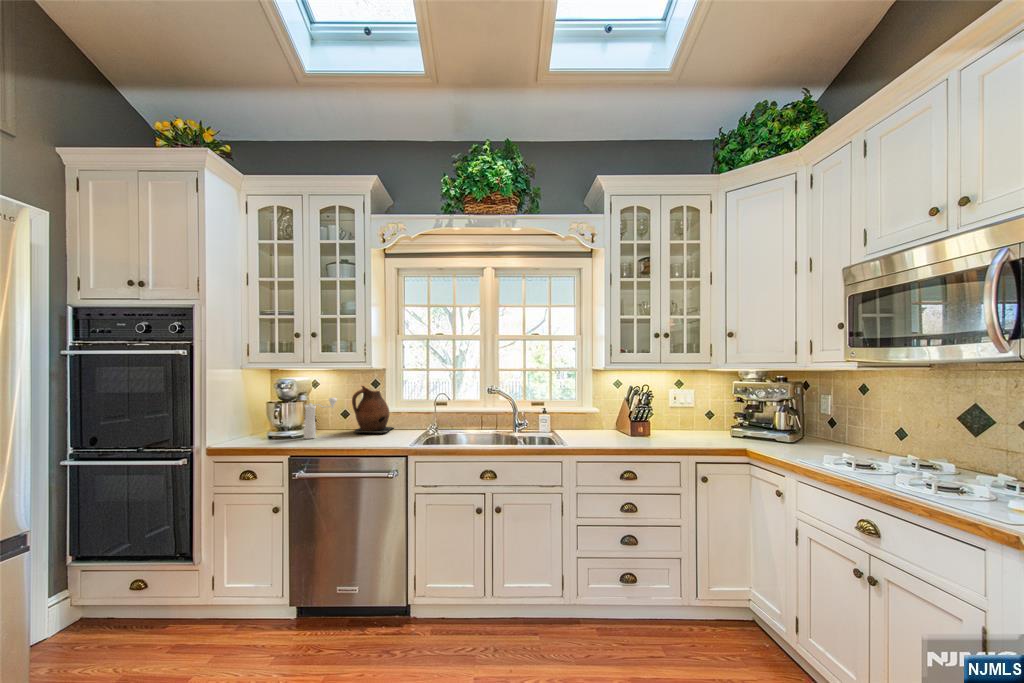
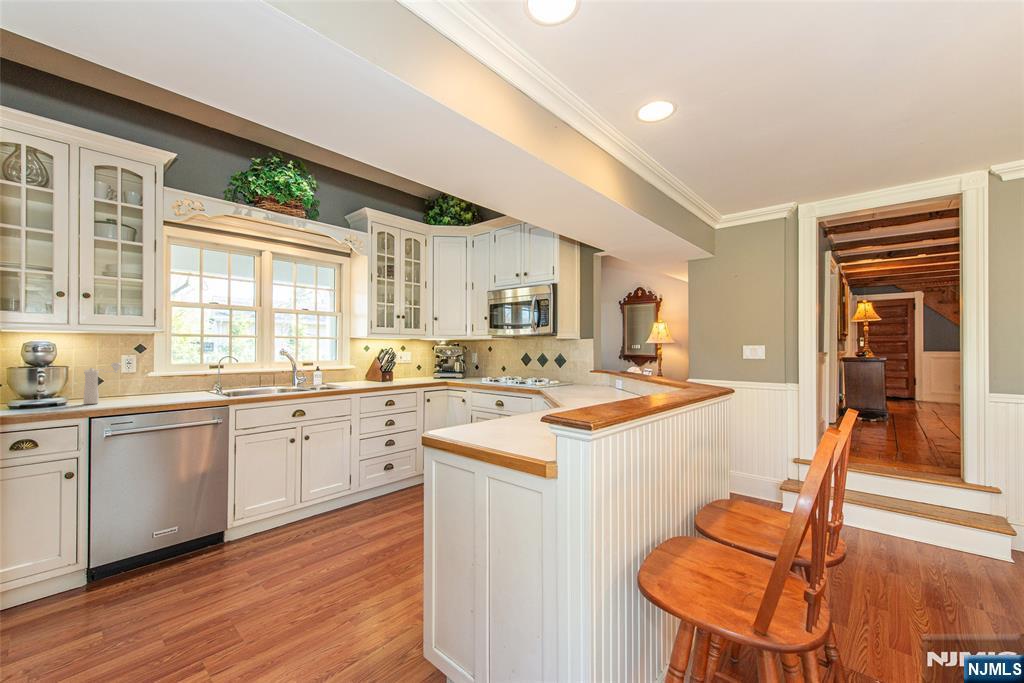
ceramic pitcher: present [352,386,393,433] -> none [127,351,178,397]

